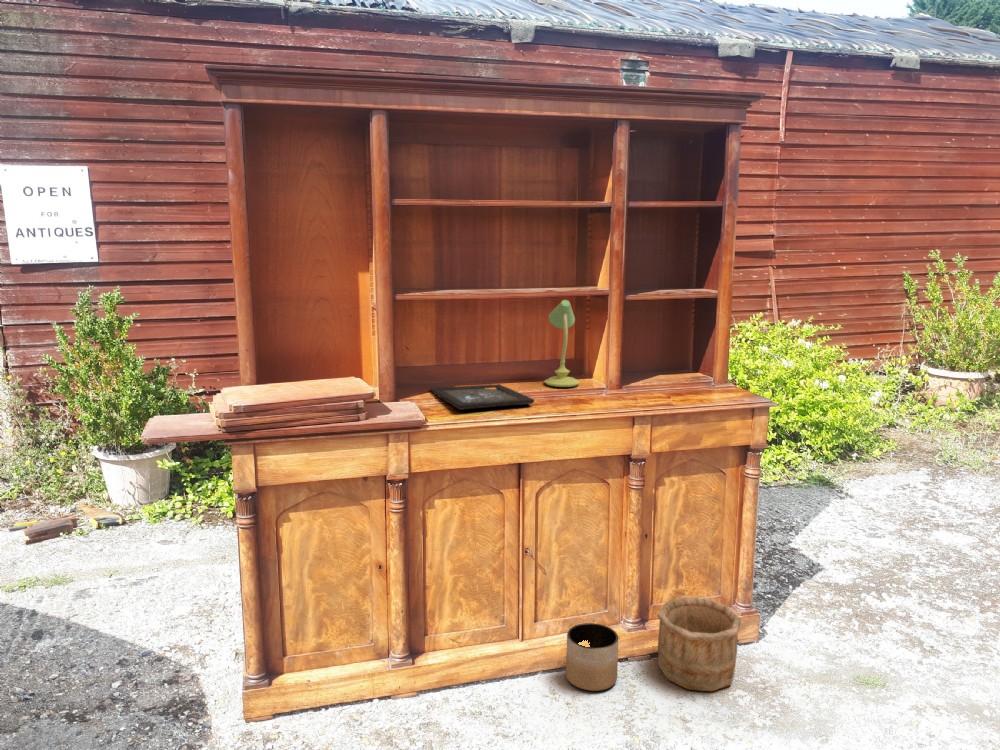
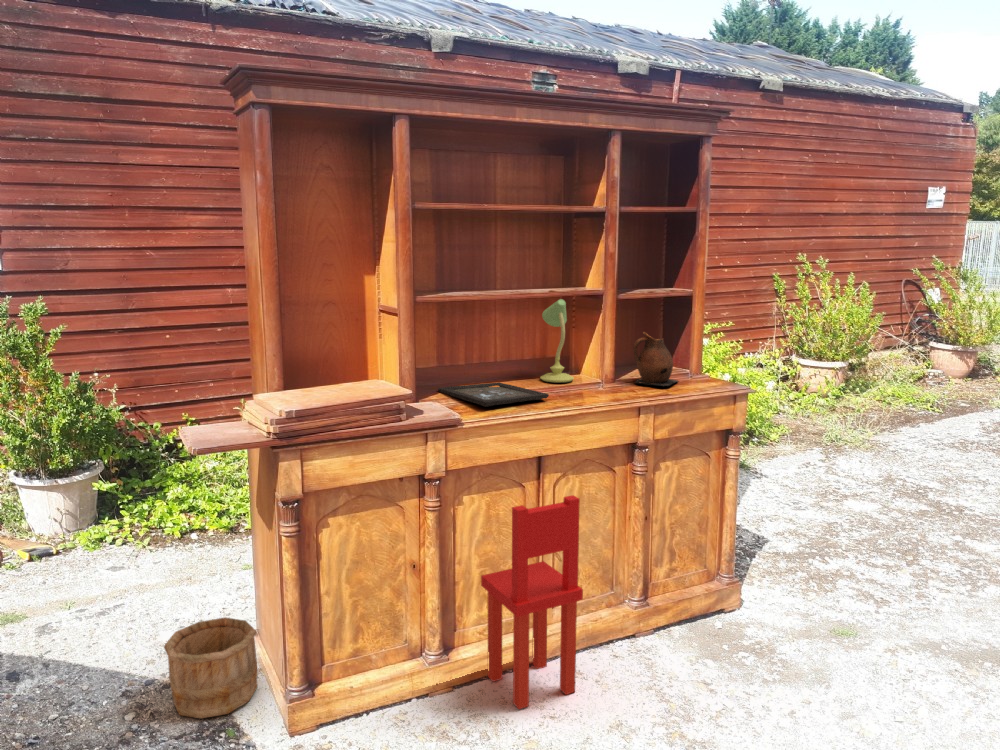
ceramic pitcher: none [643,337,694,396] -> present [633,333,678,386]
chair: none [450,508,546,724] -> present [481,495,583,709]
wooden bucket: present [657,597,741,691] -> present [164,617,257,719]
planter: present [566,623,618,691] -> none [585,604,635,667]

